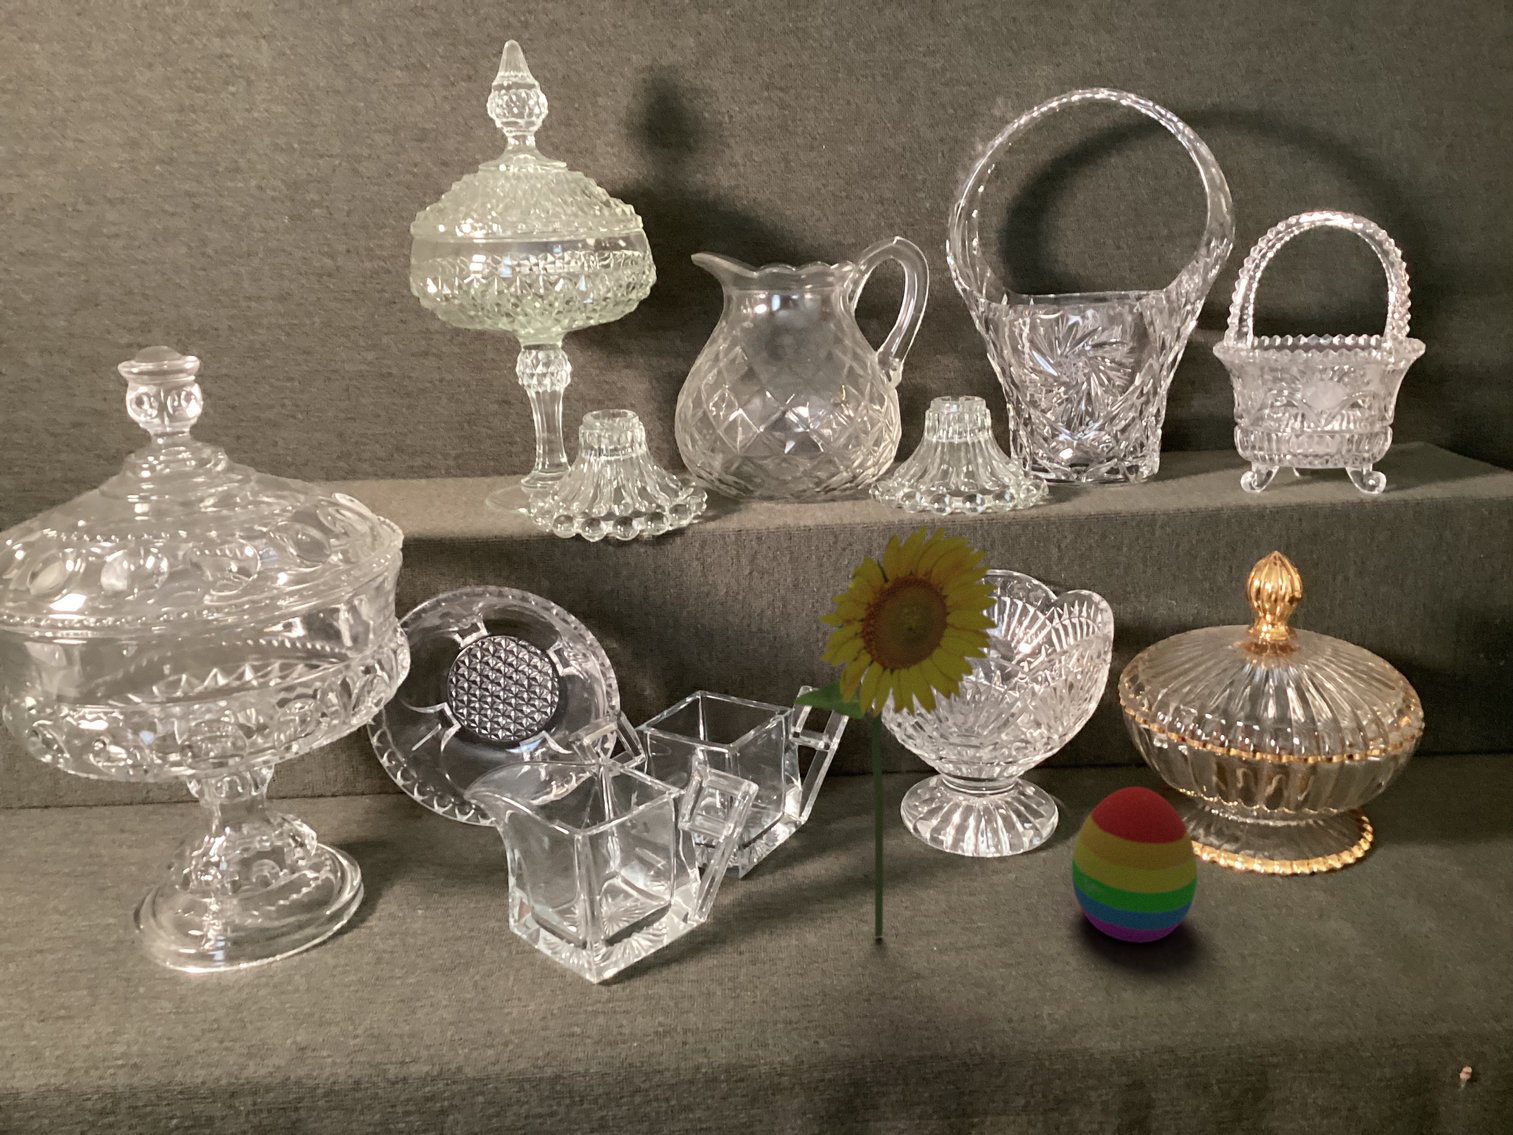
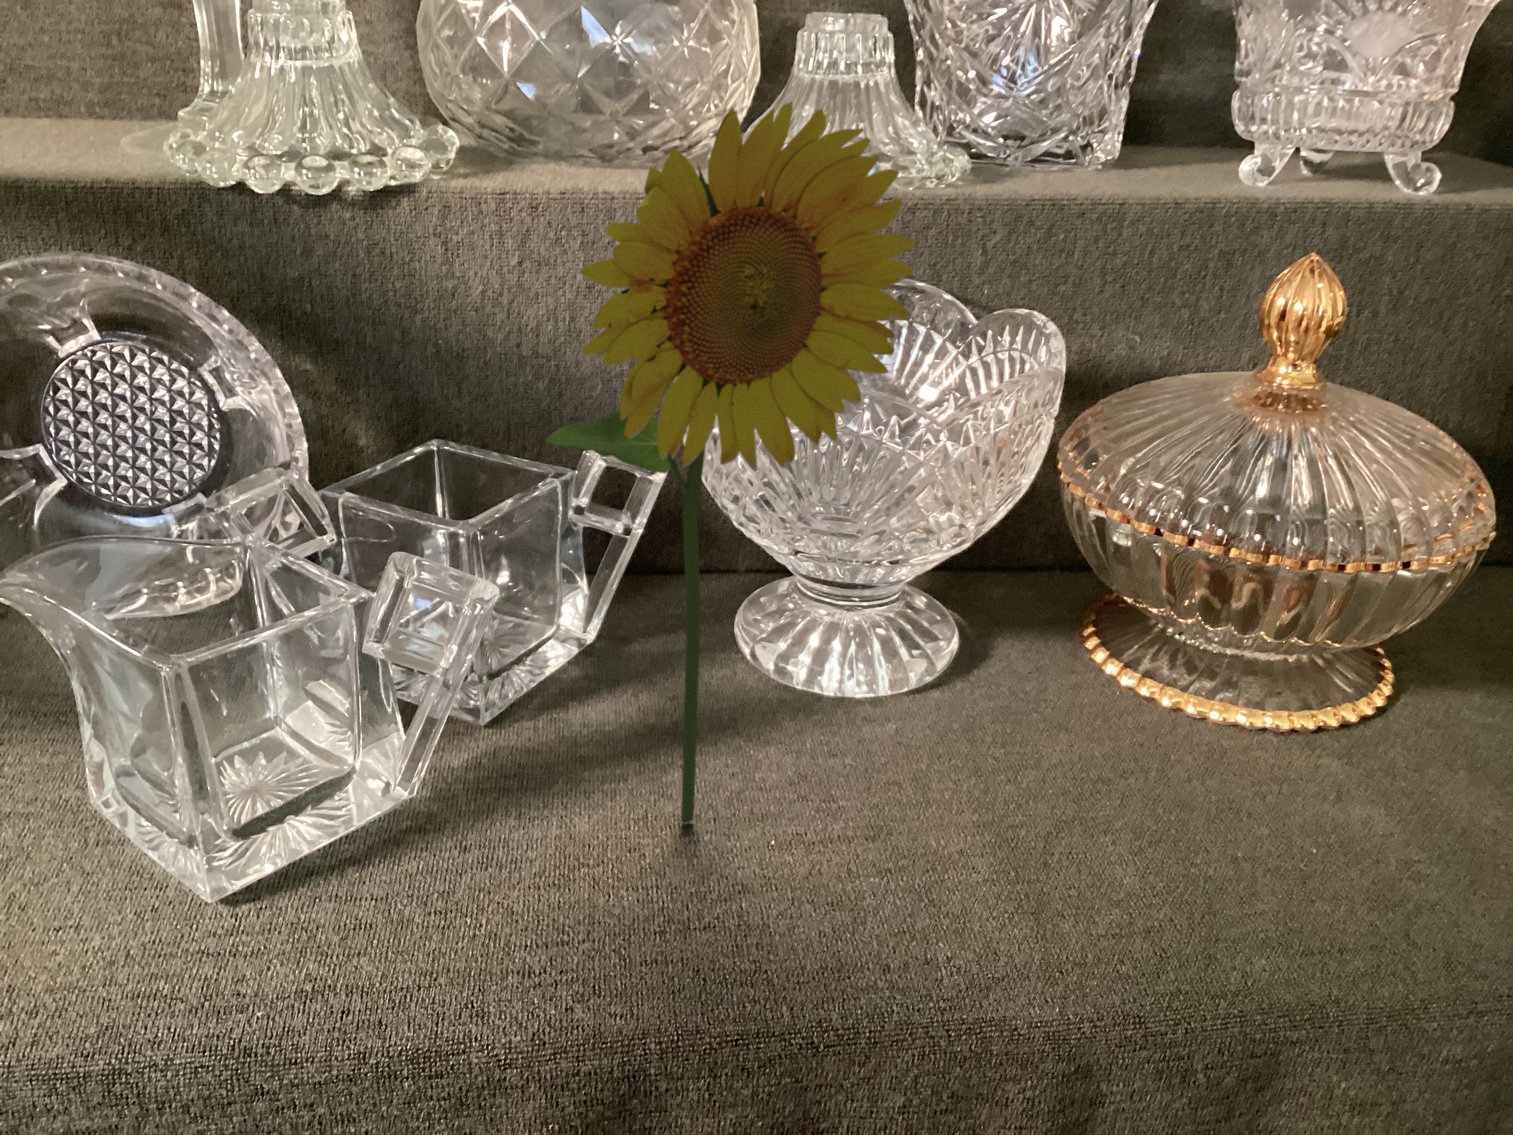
decorative egg: present [1072,787,1197,942] -> none [987,600,1178,834]

